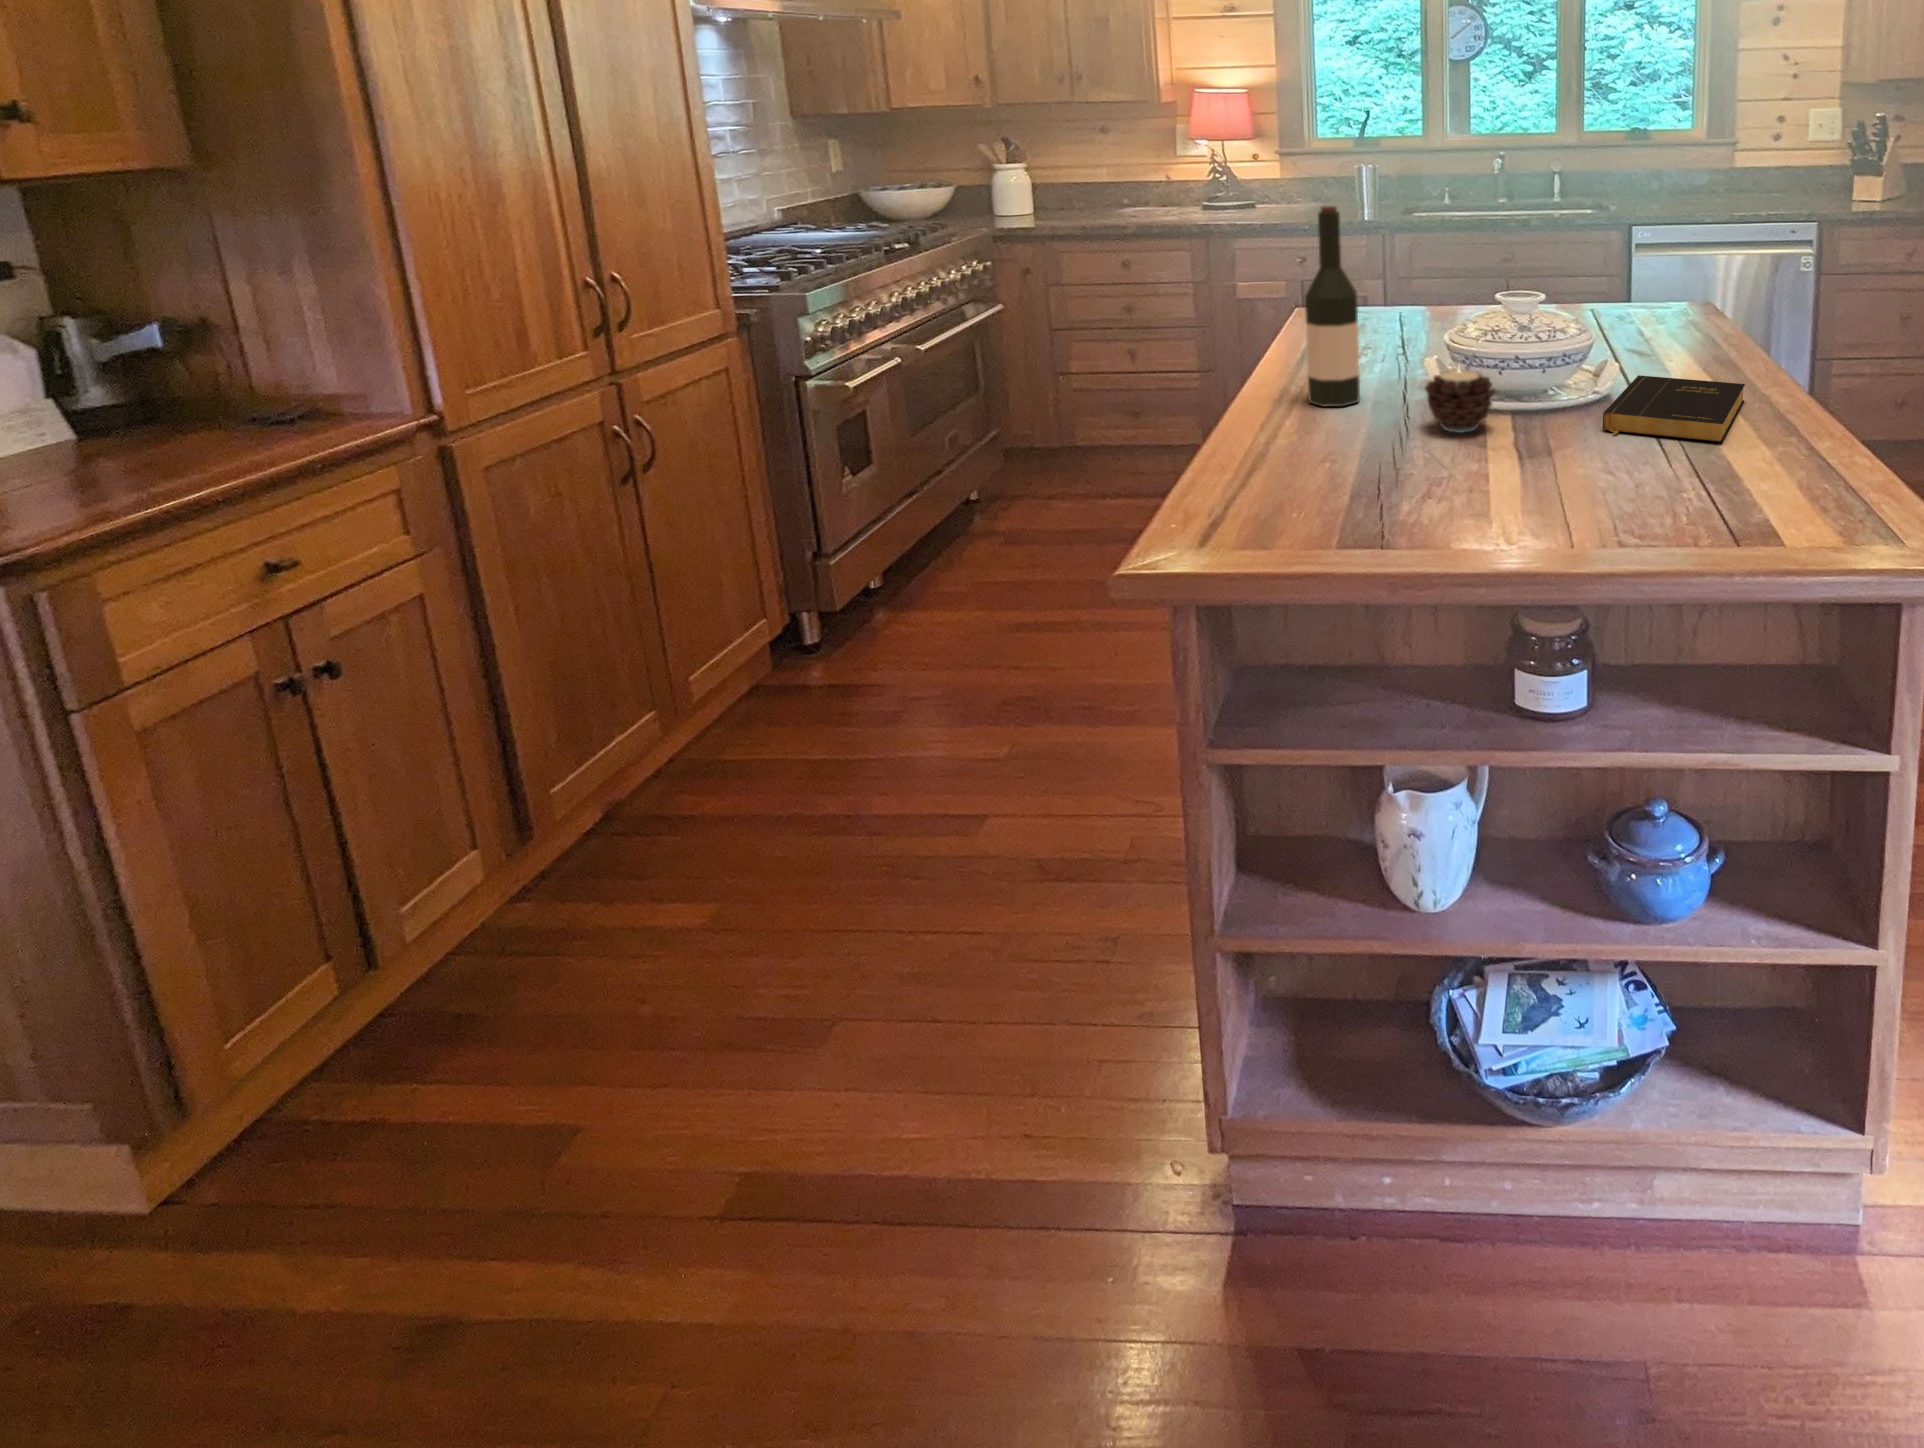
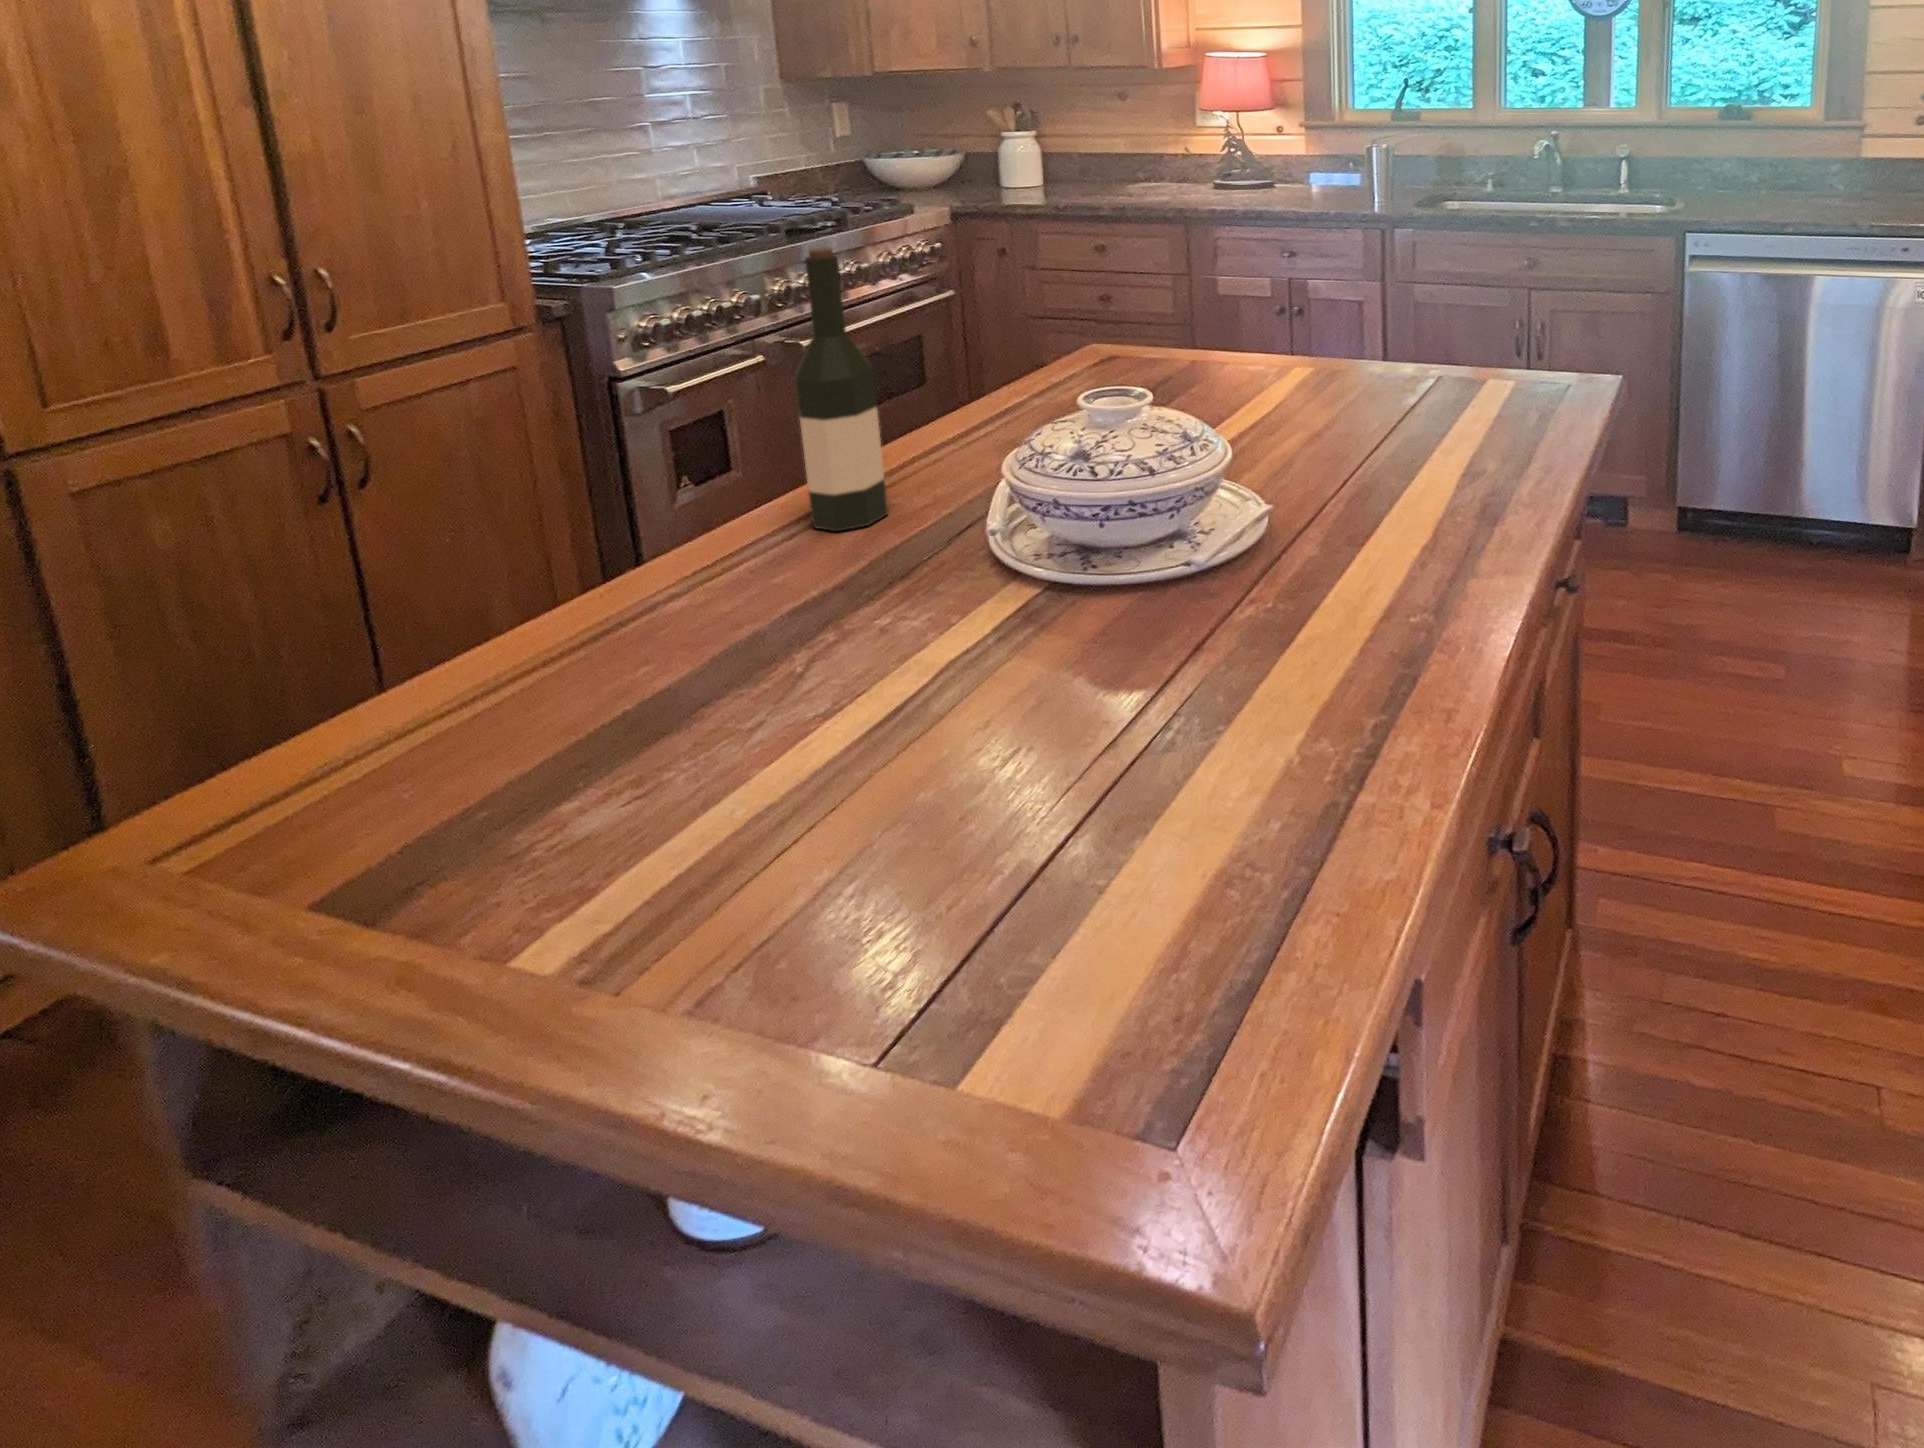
candle: present [1425,365,1495,433] -> none [853,508,964,613]
book: present [1603,375,1745,442] -> none [1096,528,1397,702]

